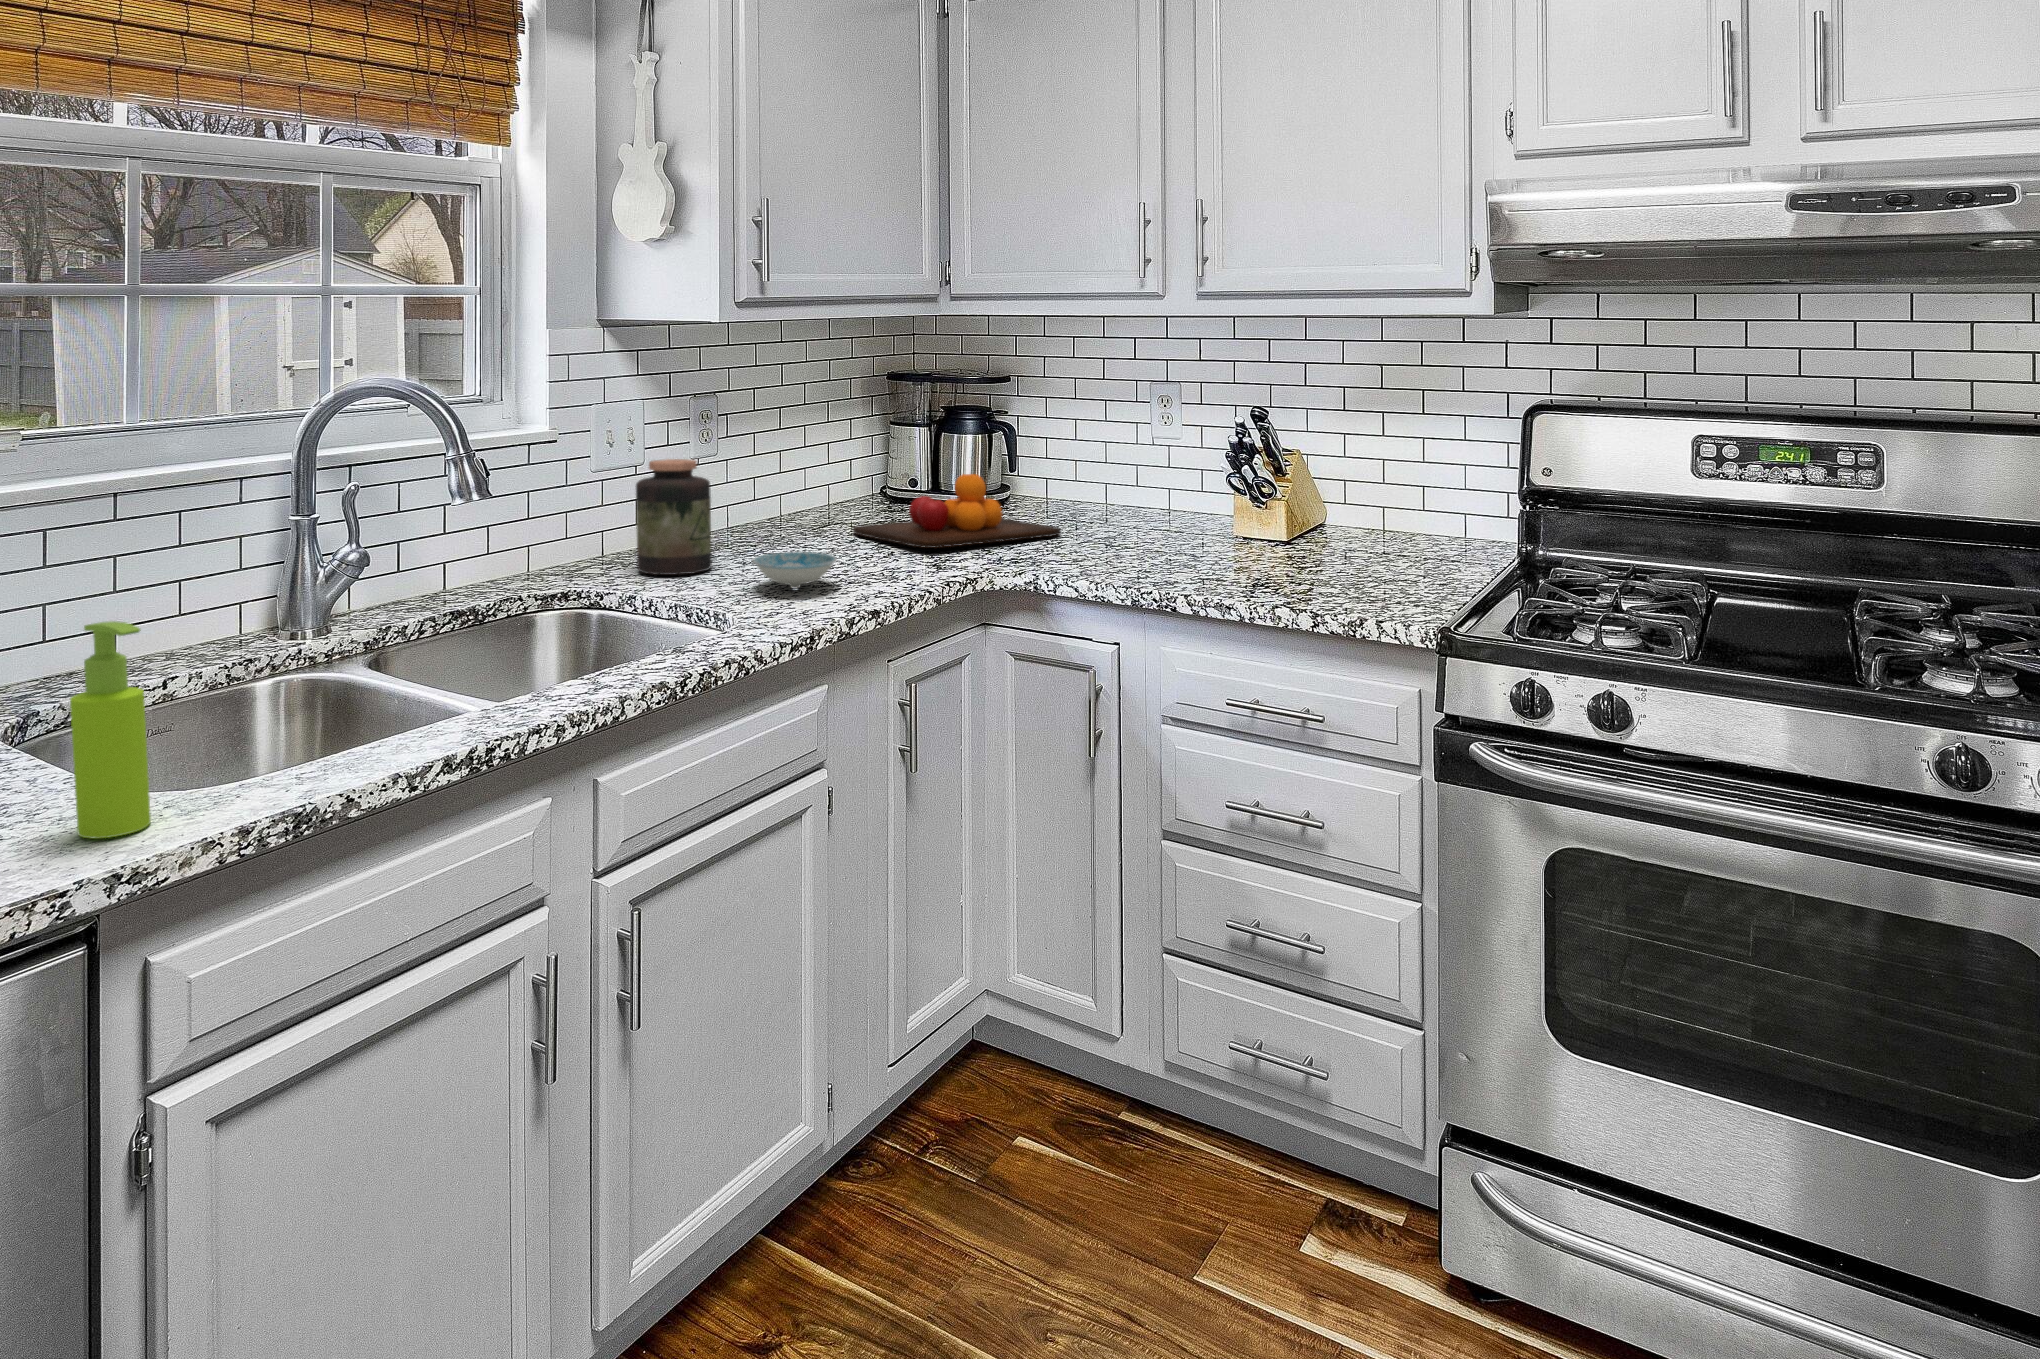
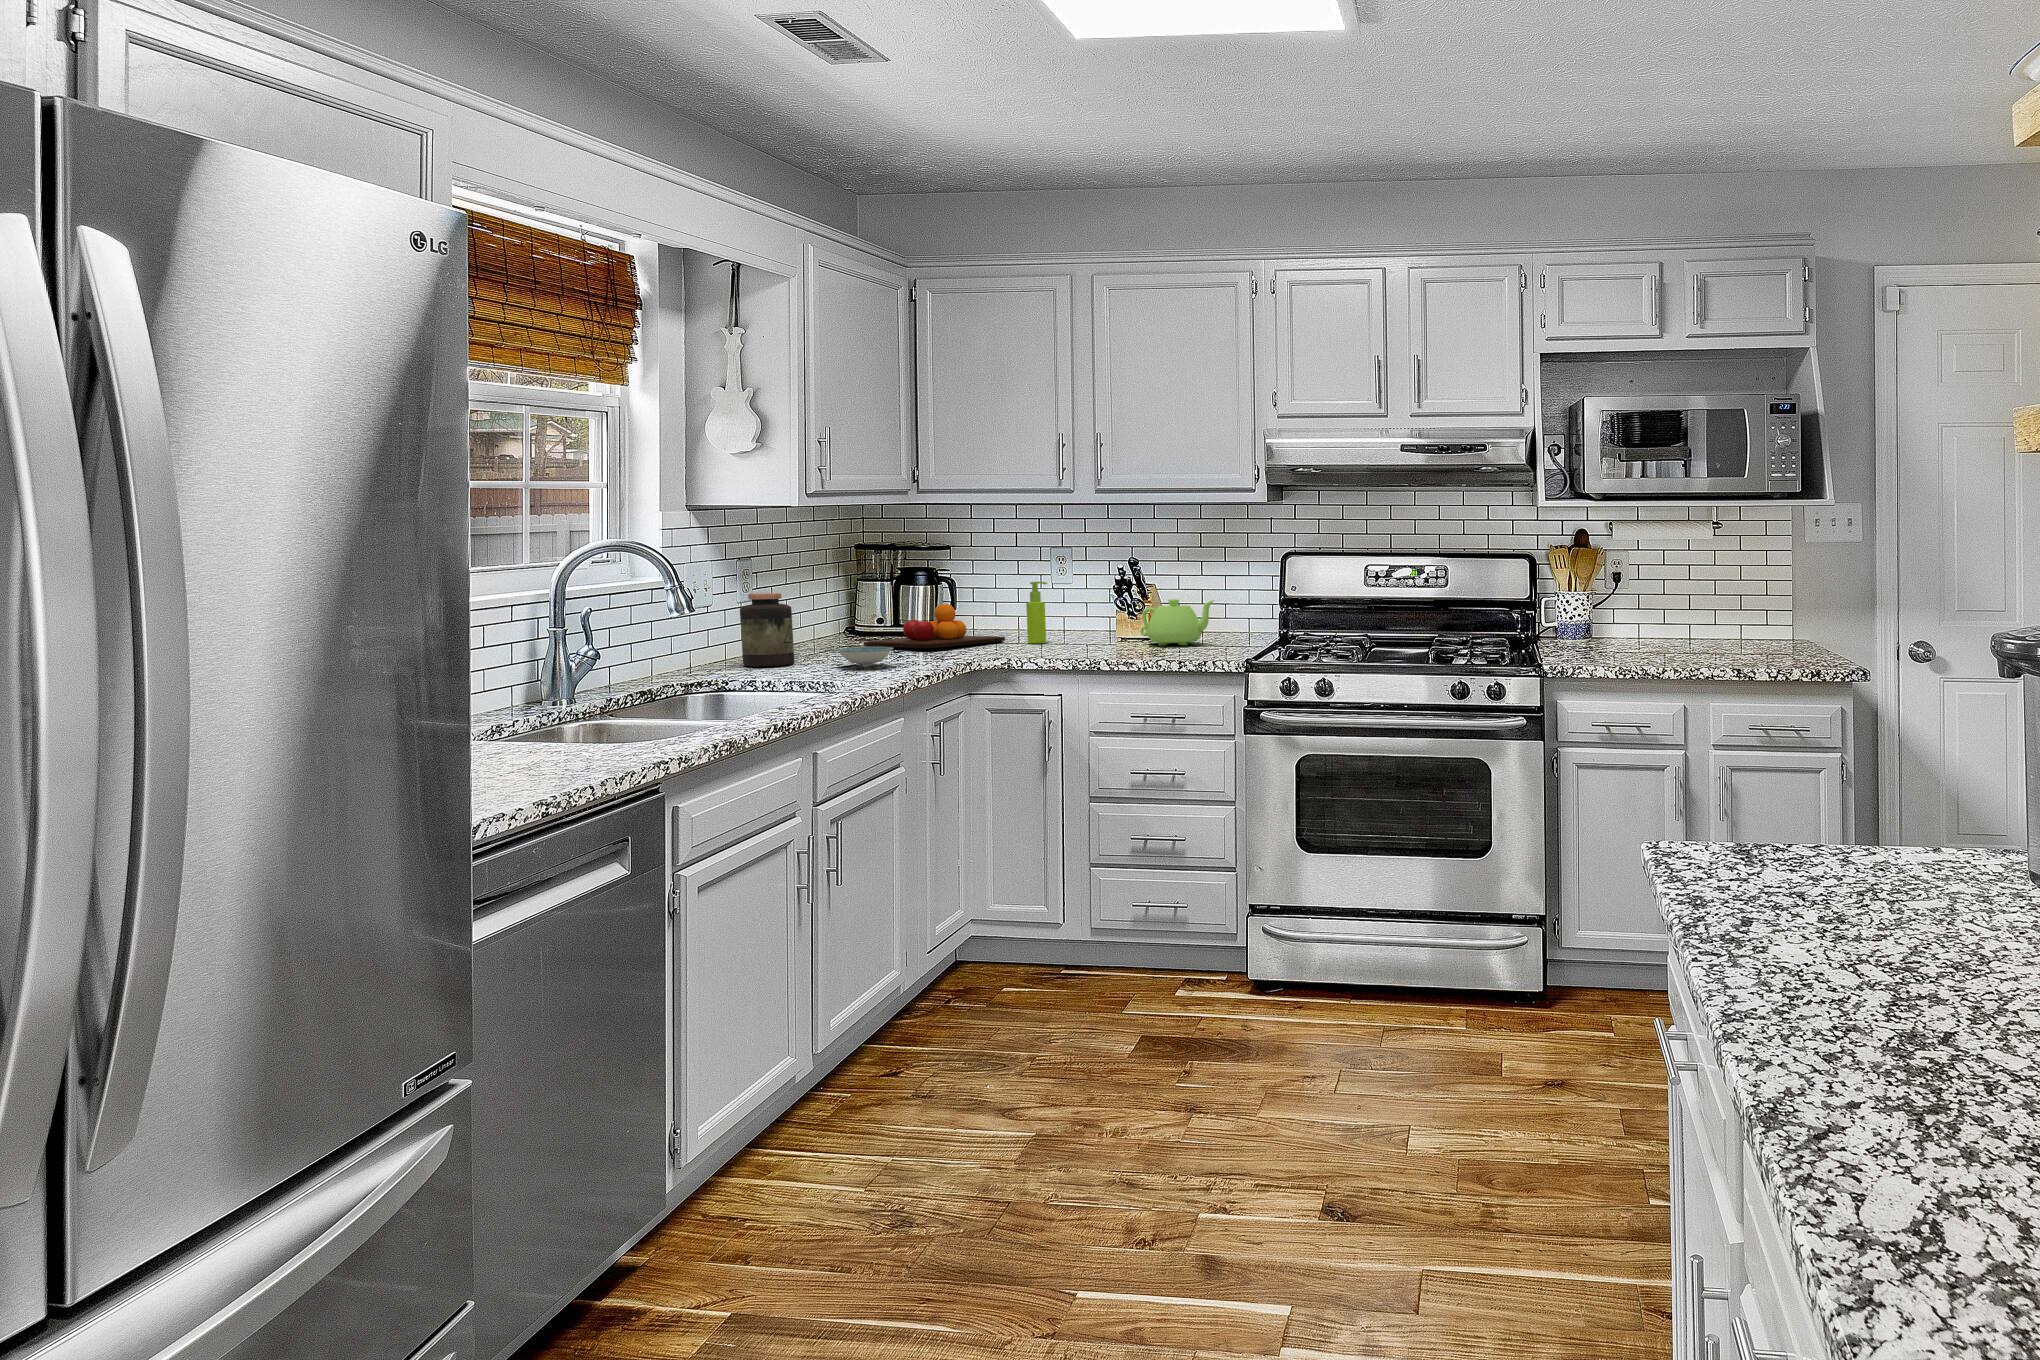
teapot: none [1270,485,1403,569] -> present [1140,599,1214,645]
soap dispenser: present [70,621,151,838] -> present [1026,582,1047,643]

